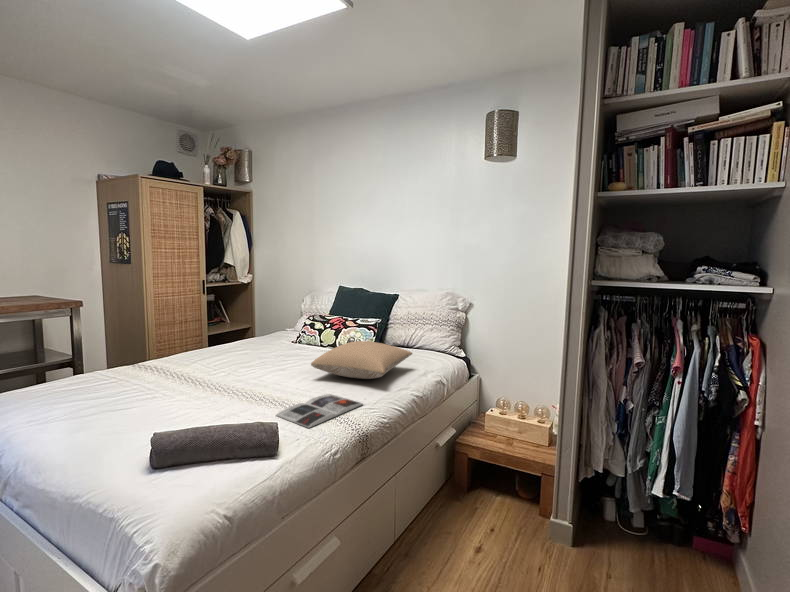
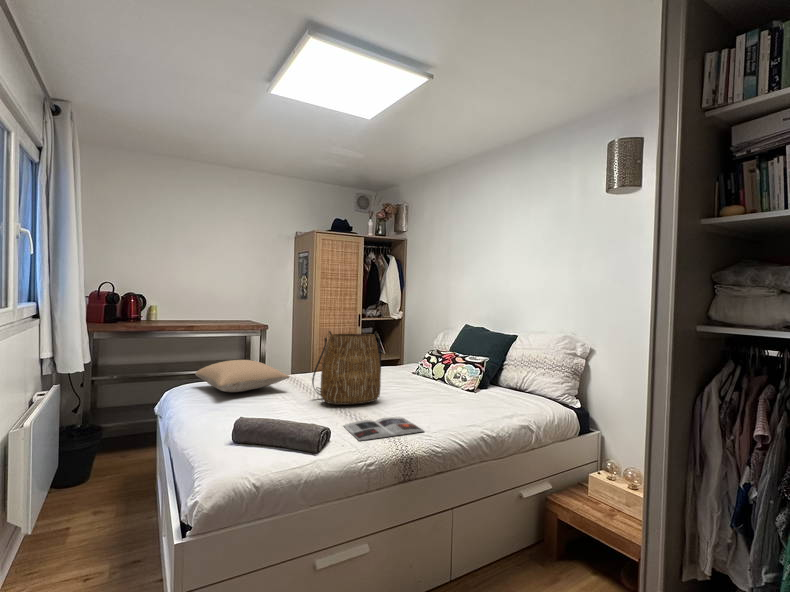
tote bag: none [208,304,289,393] -> present [312,331,381,405]
pillow: present [311,341,412,379] -> present [196,360,289,392]

